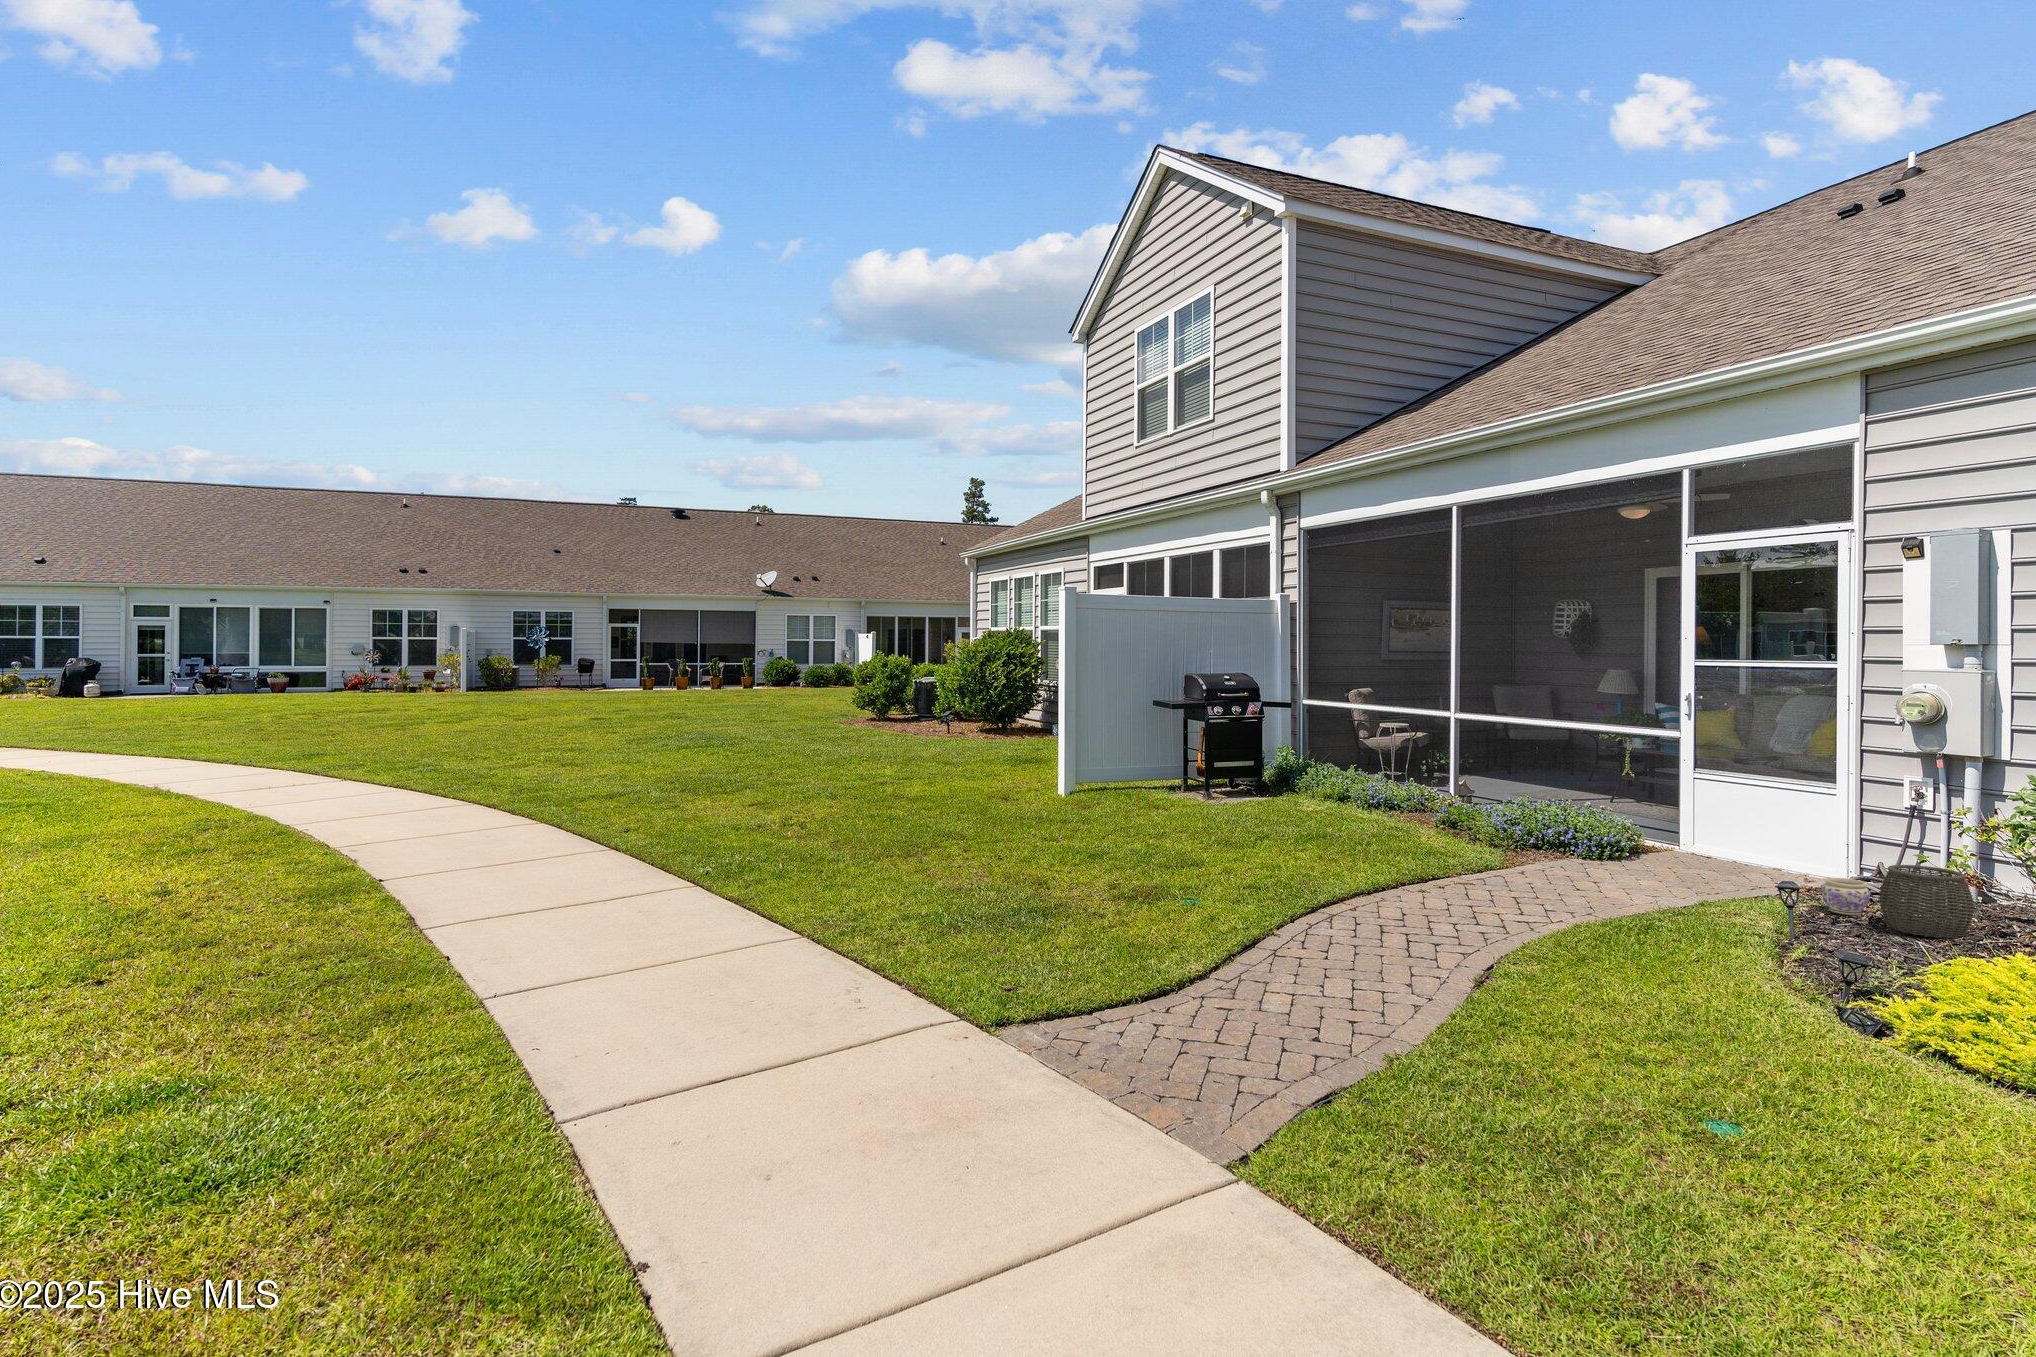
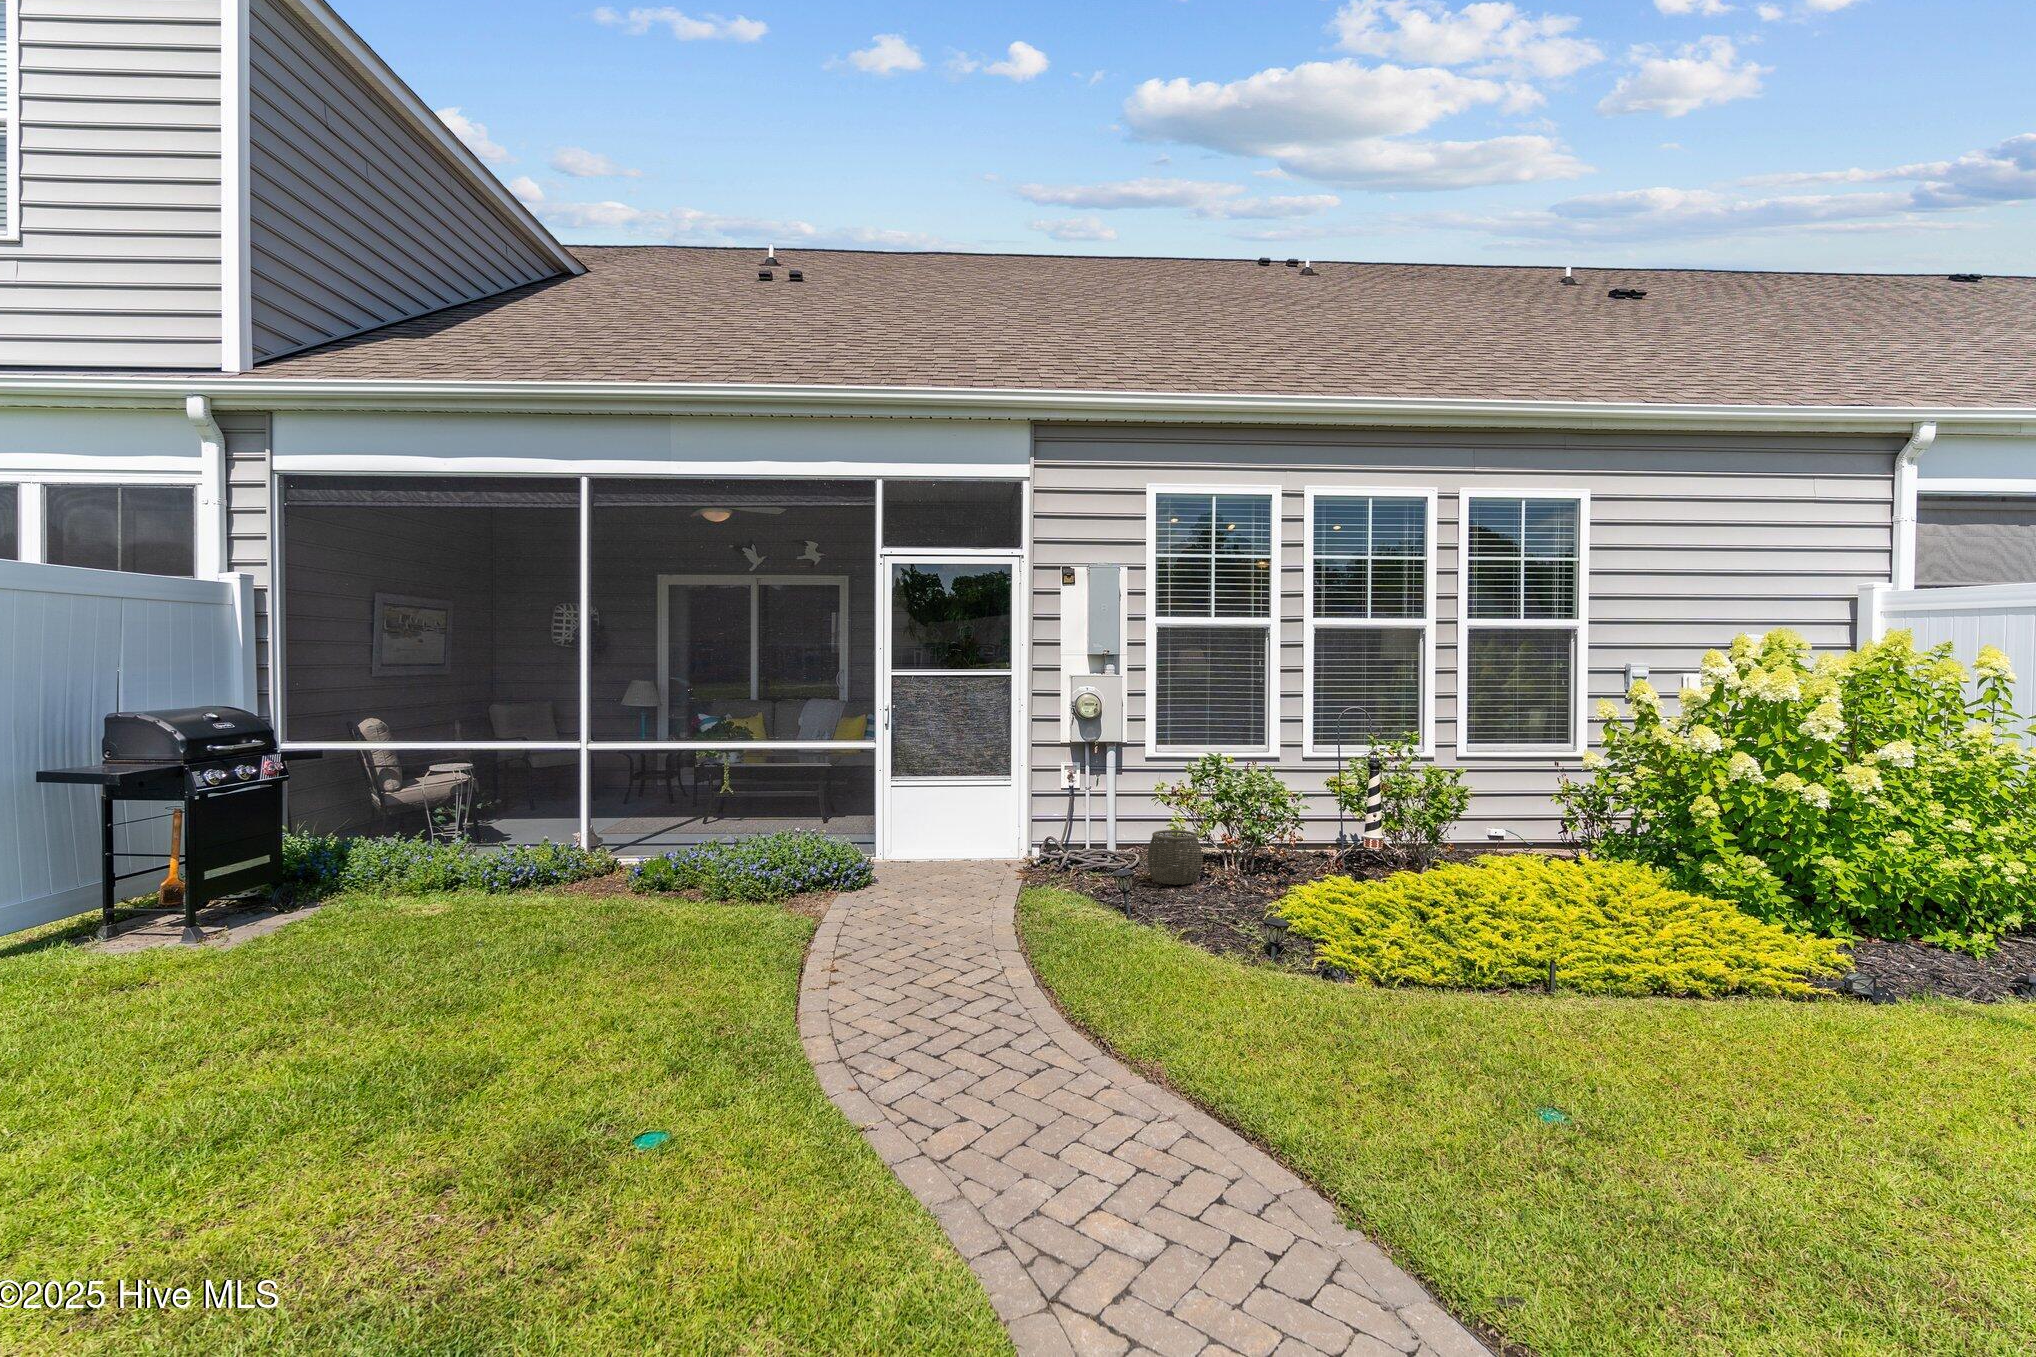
planter: present [1821,878,1870,916] -> none [1092,852,1123,882]

